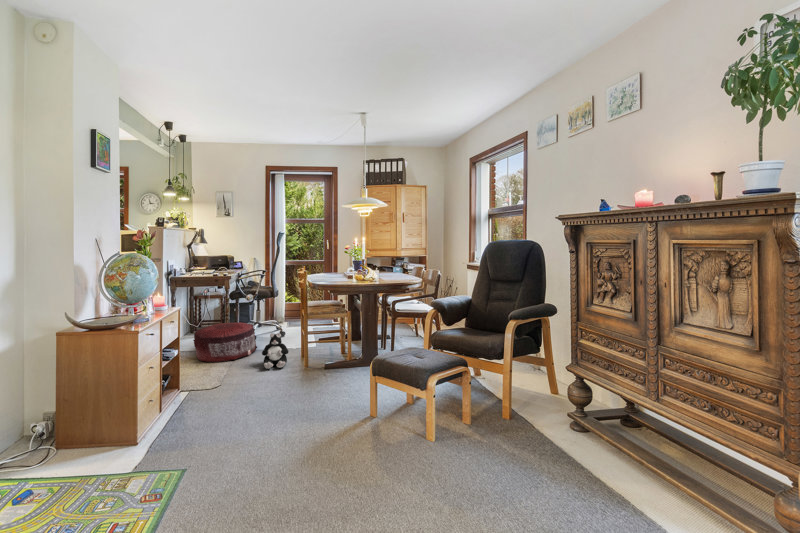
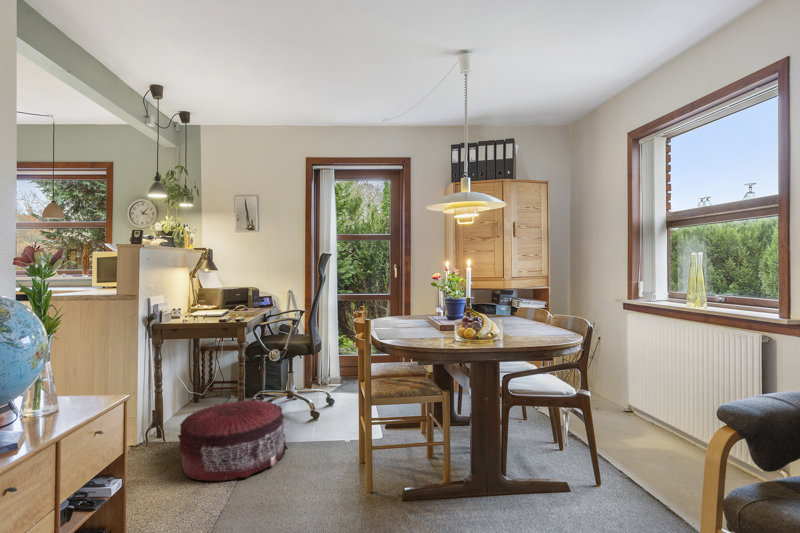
plush toy: present [262,333,289,369] -> none [295,433,345,510]

